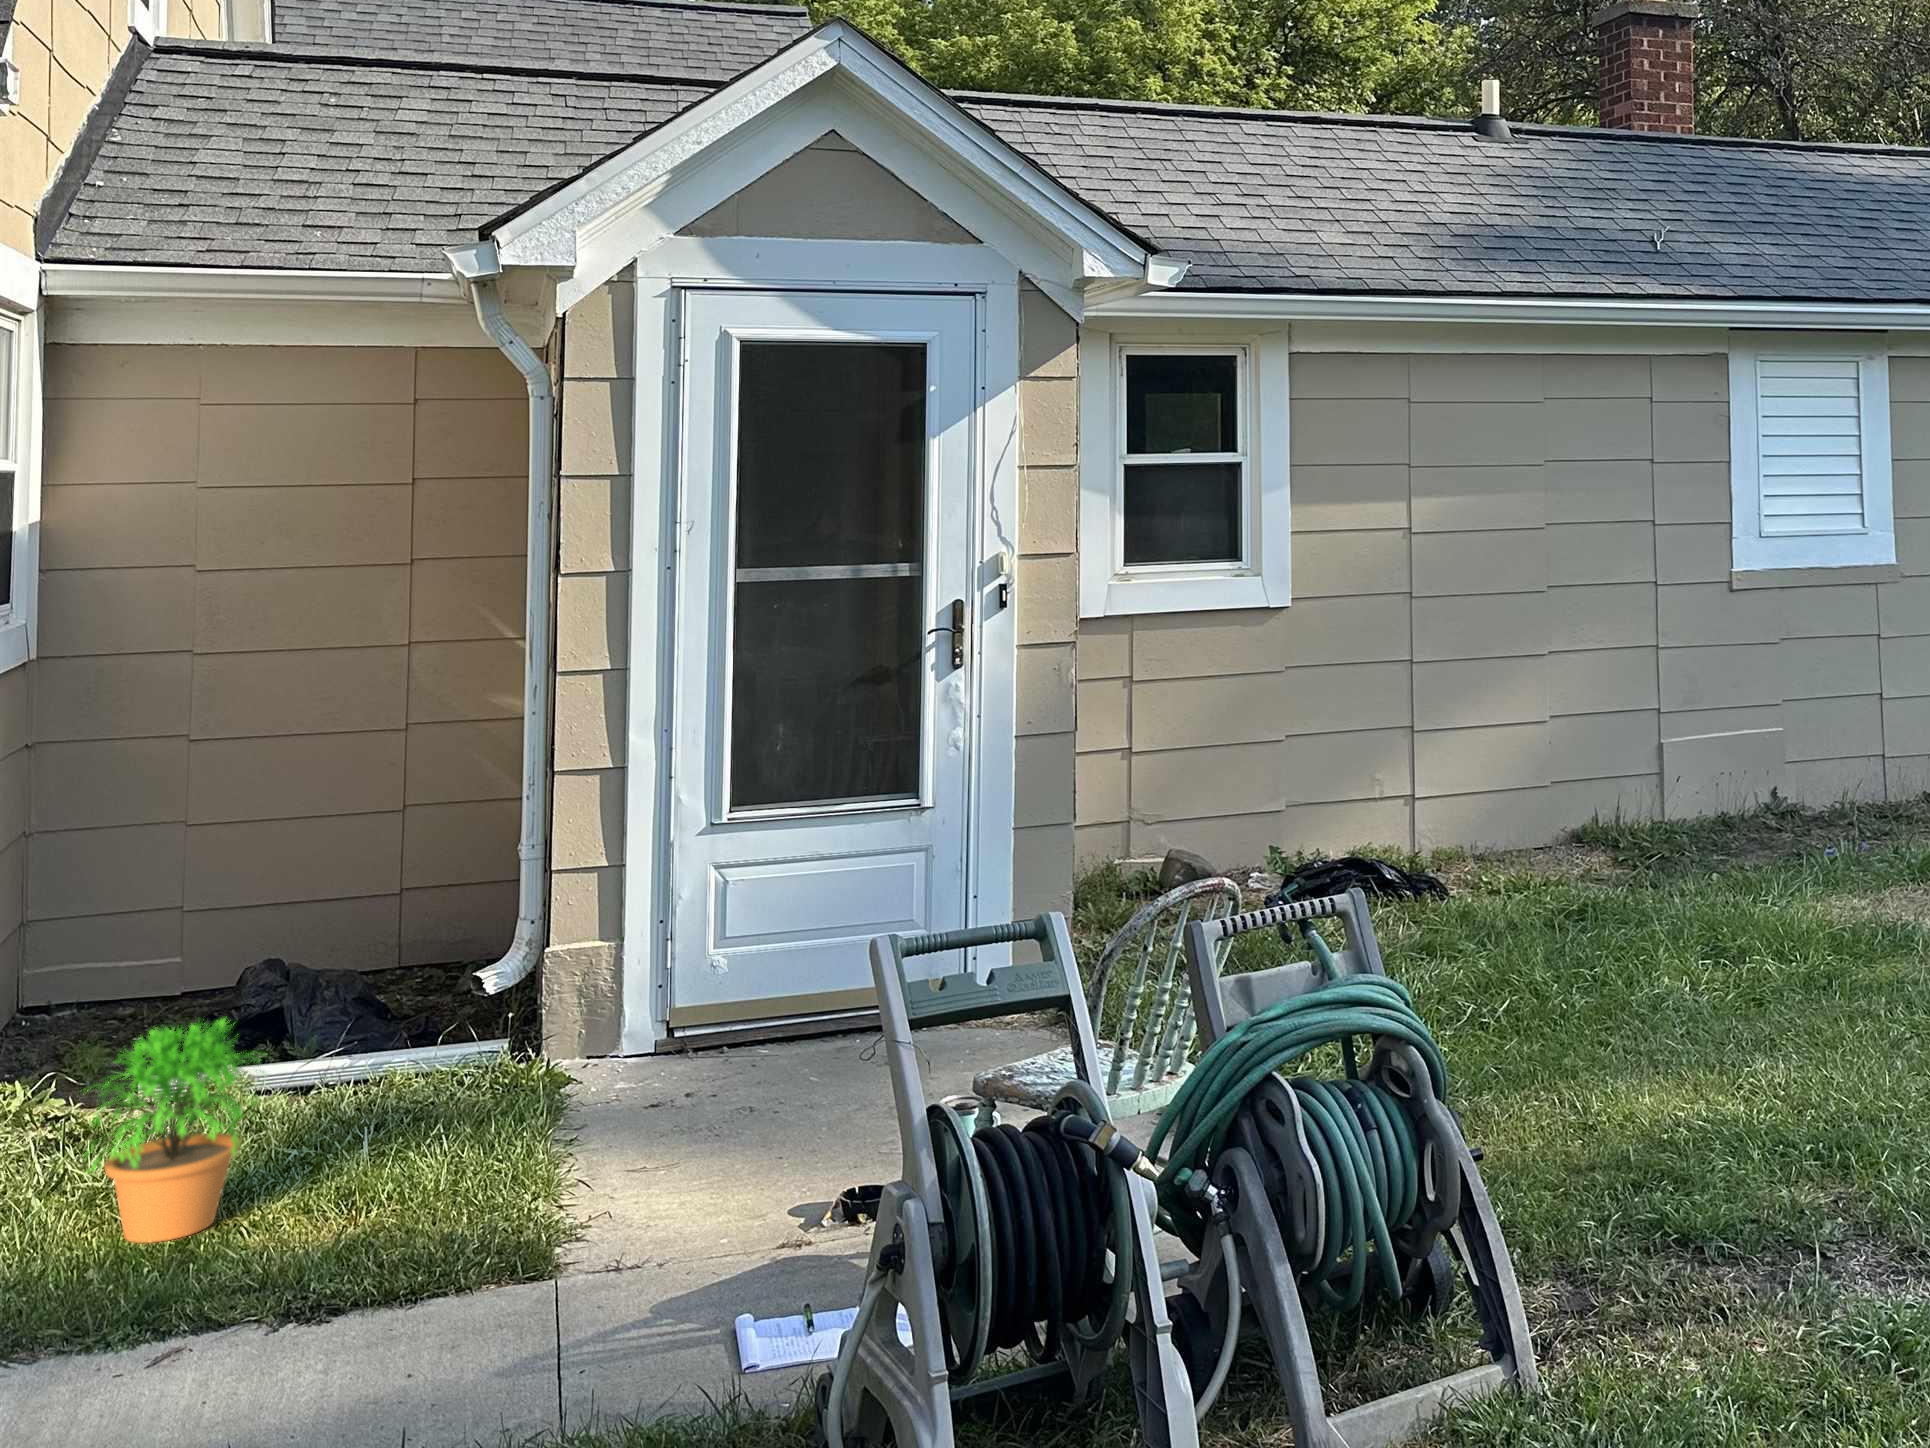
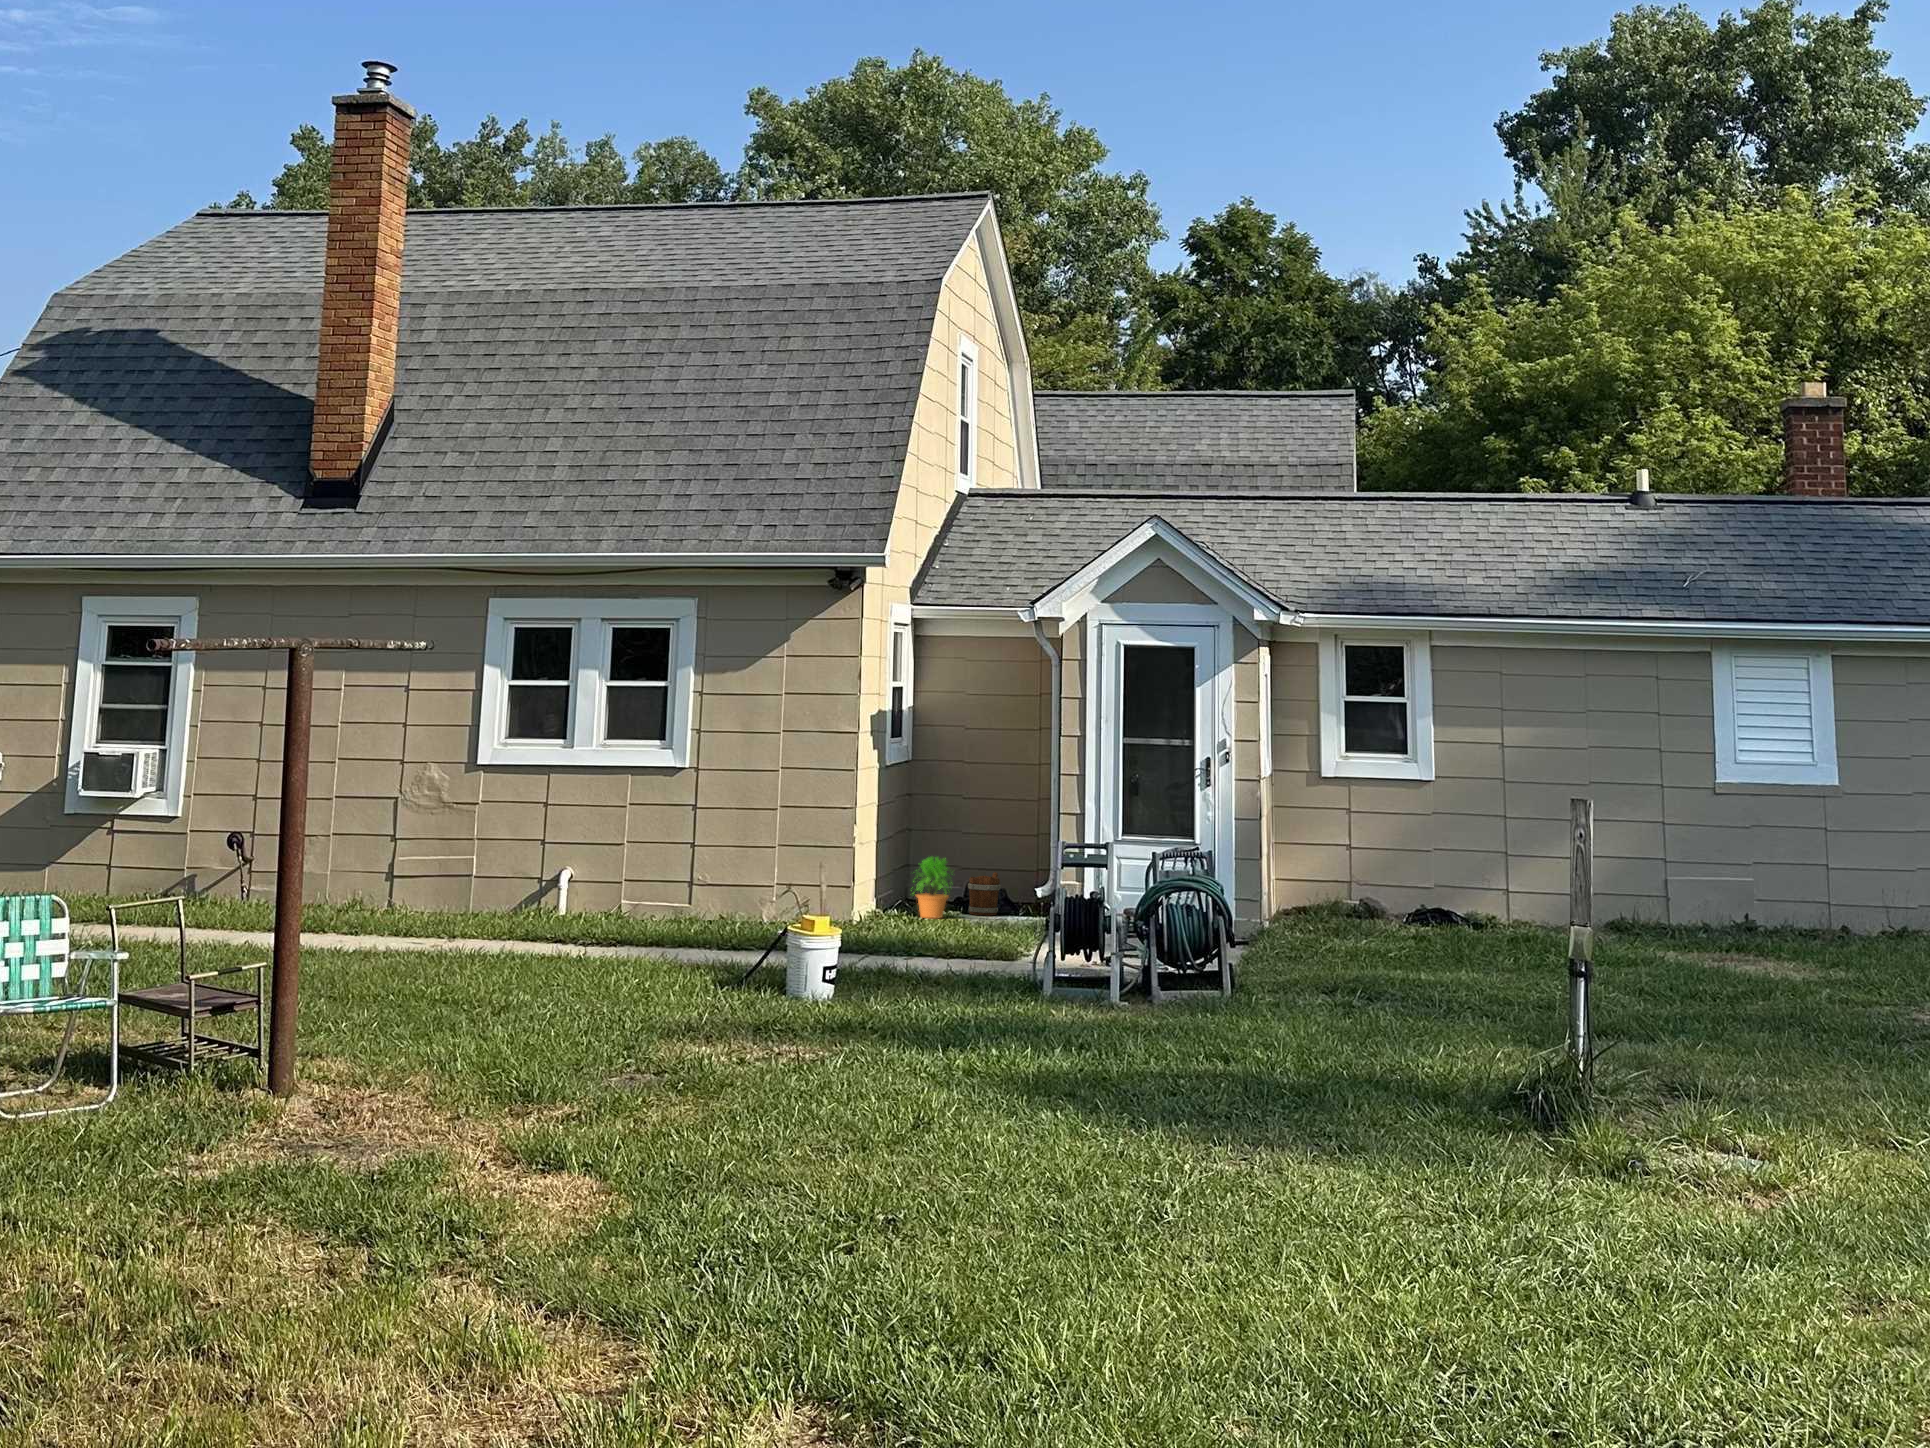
bucket: none [278,987,398,1146] -> present [968,872,1001,916]

